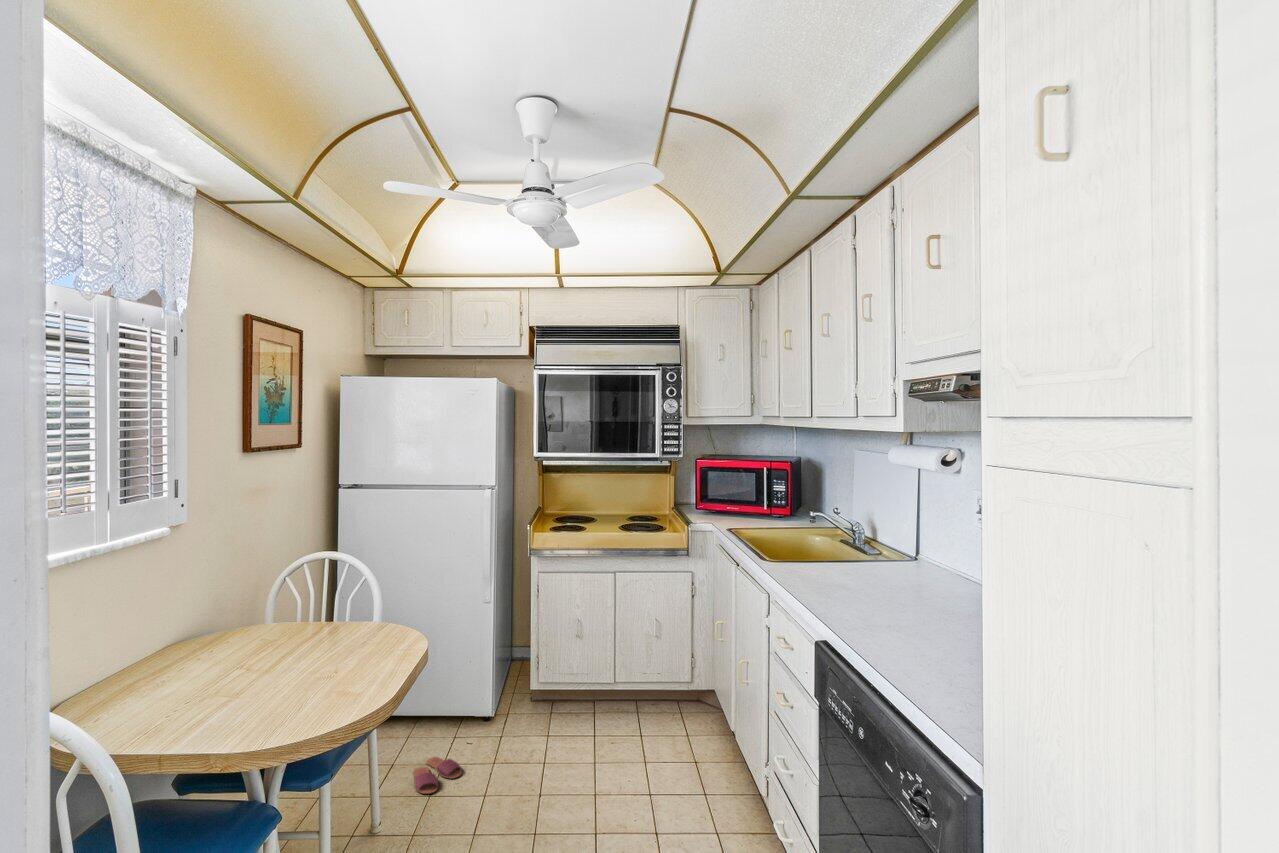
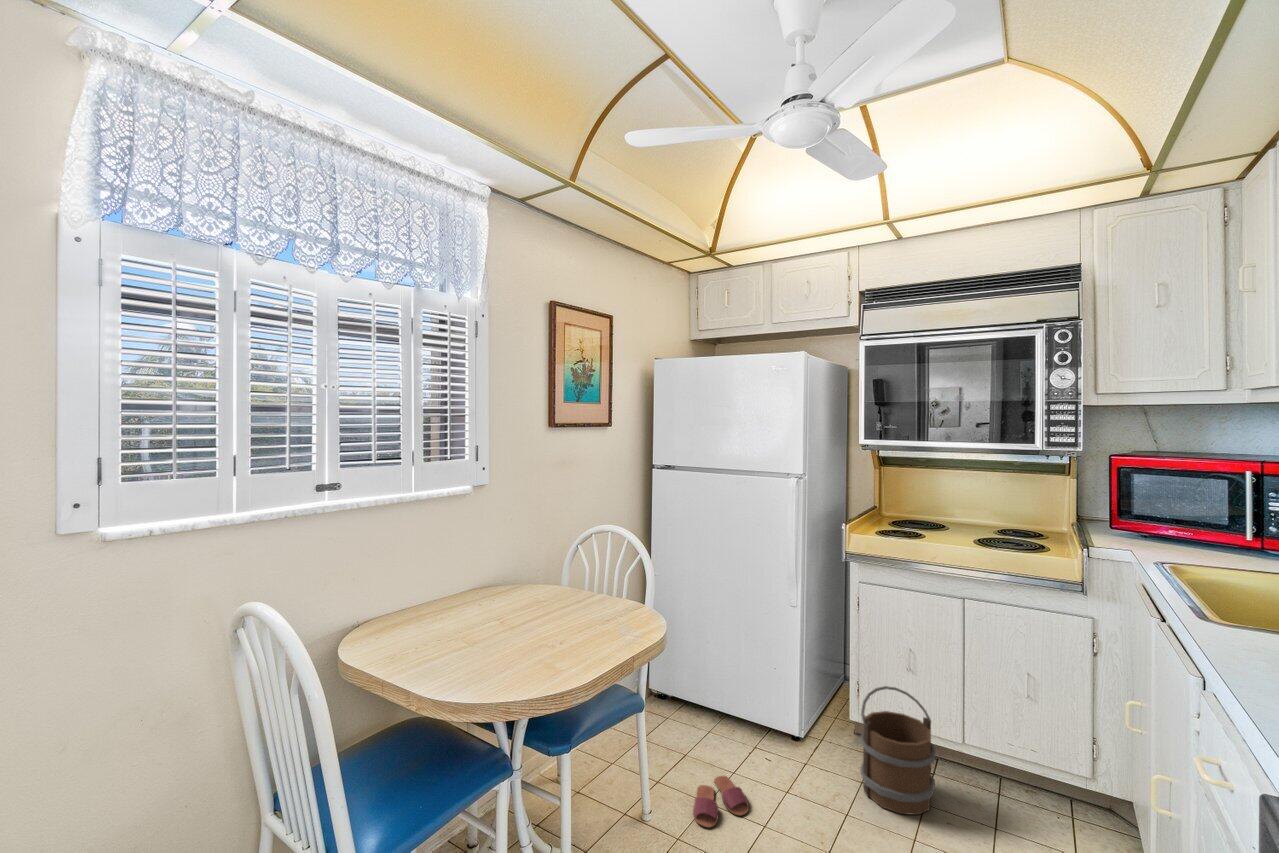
bucket: none [544,649,598,740] -> present [860,686,936,815]

